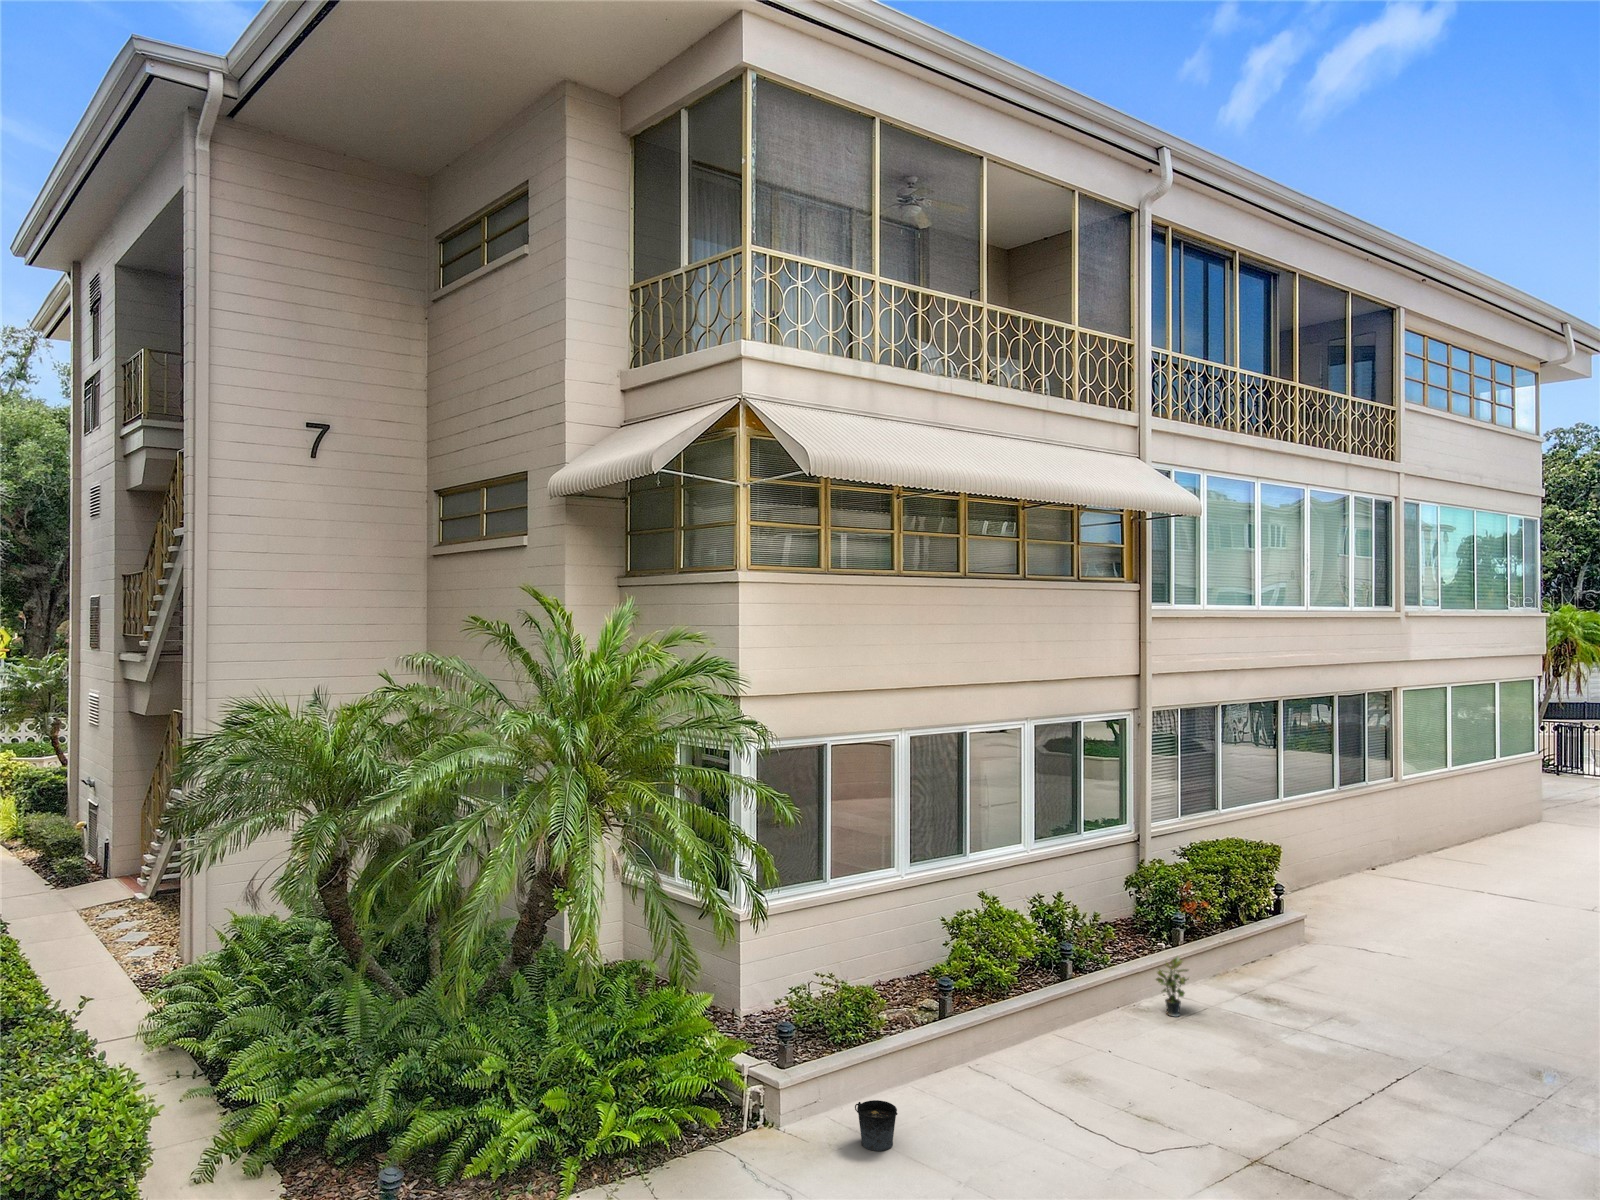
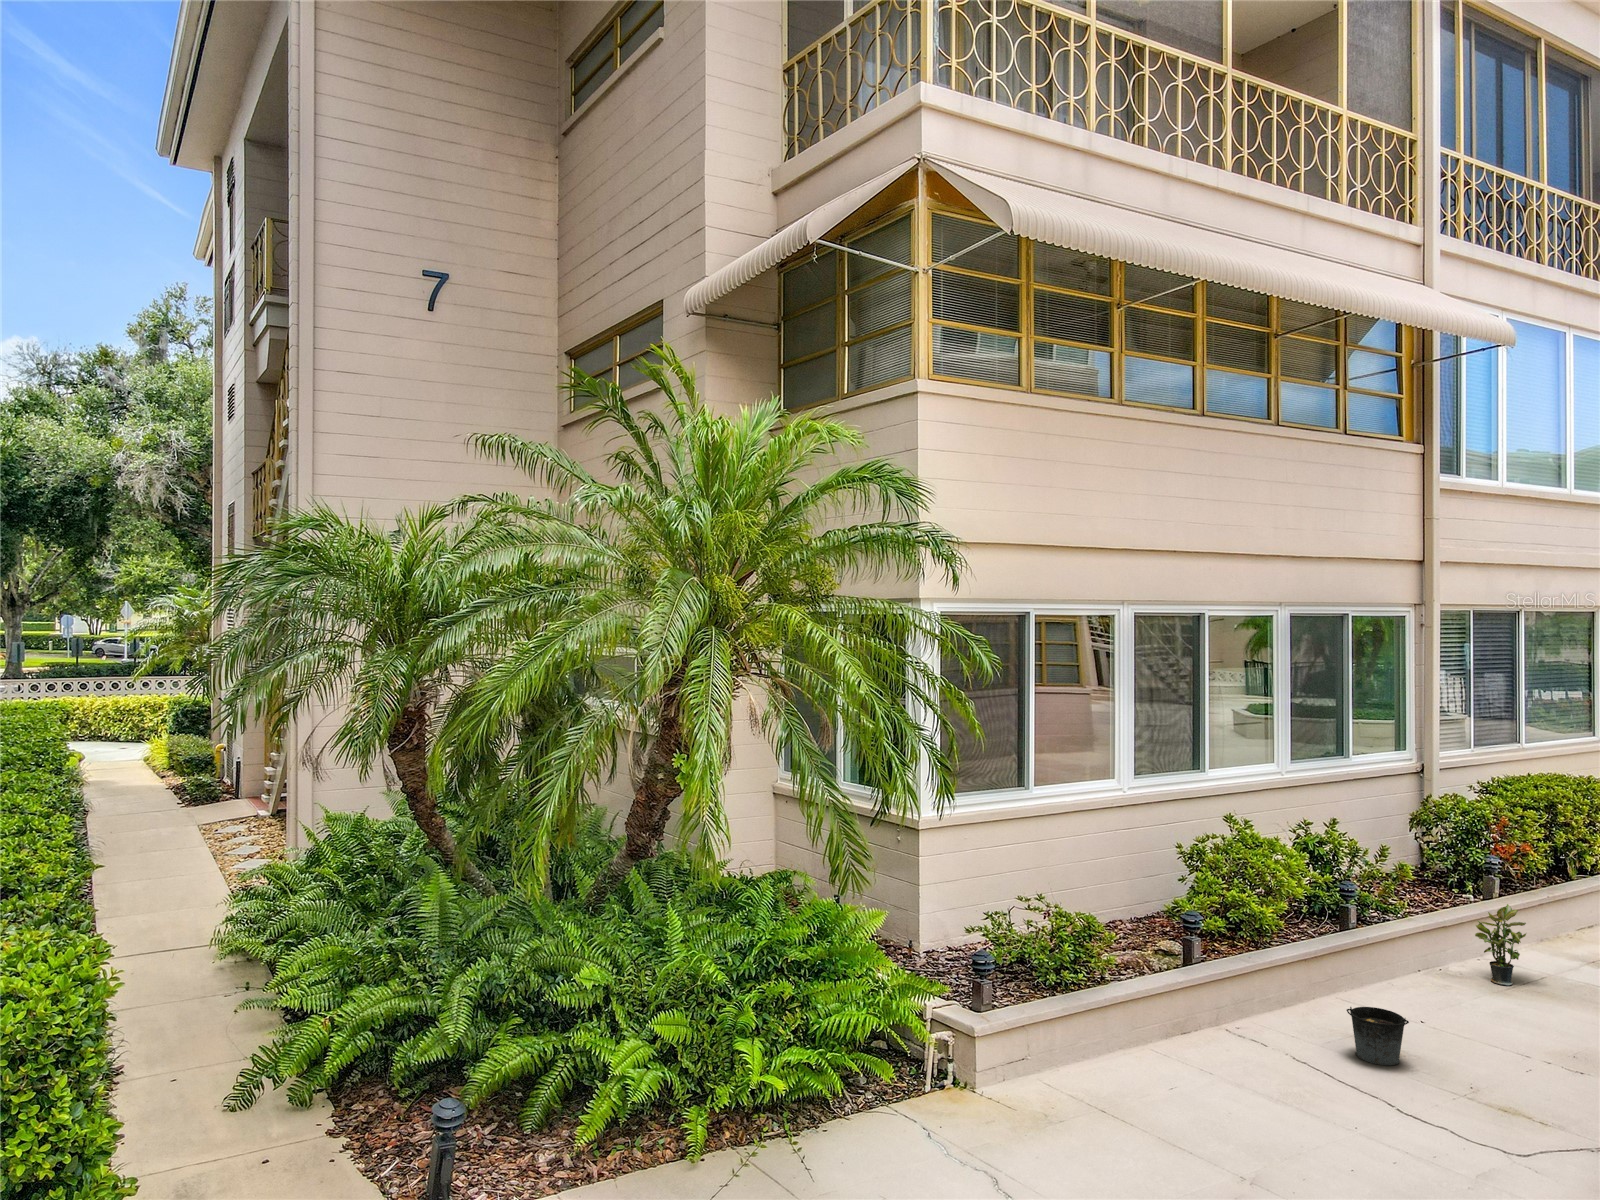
bucket: present [855,1100,897,1151] -> present [1347,1007,1409,1065]

